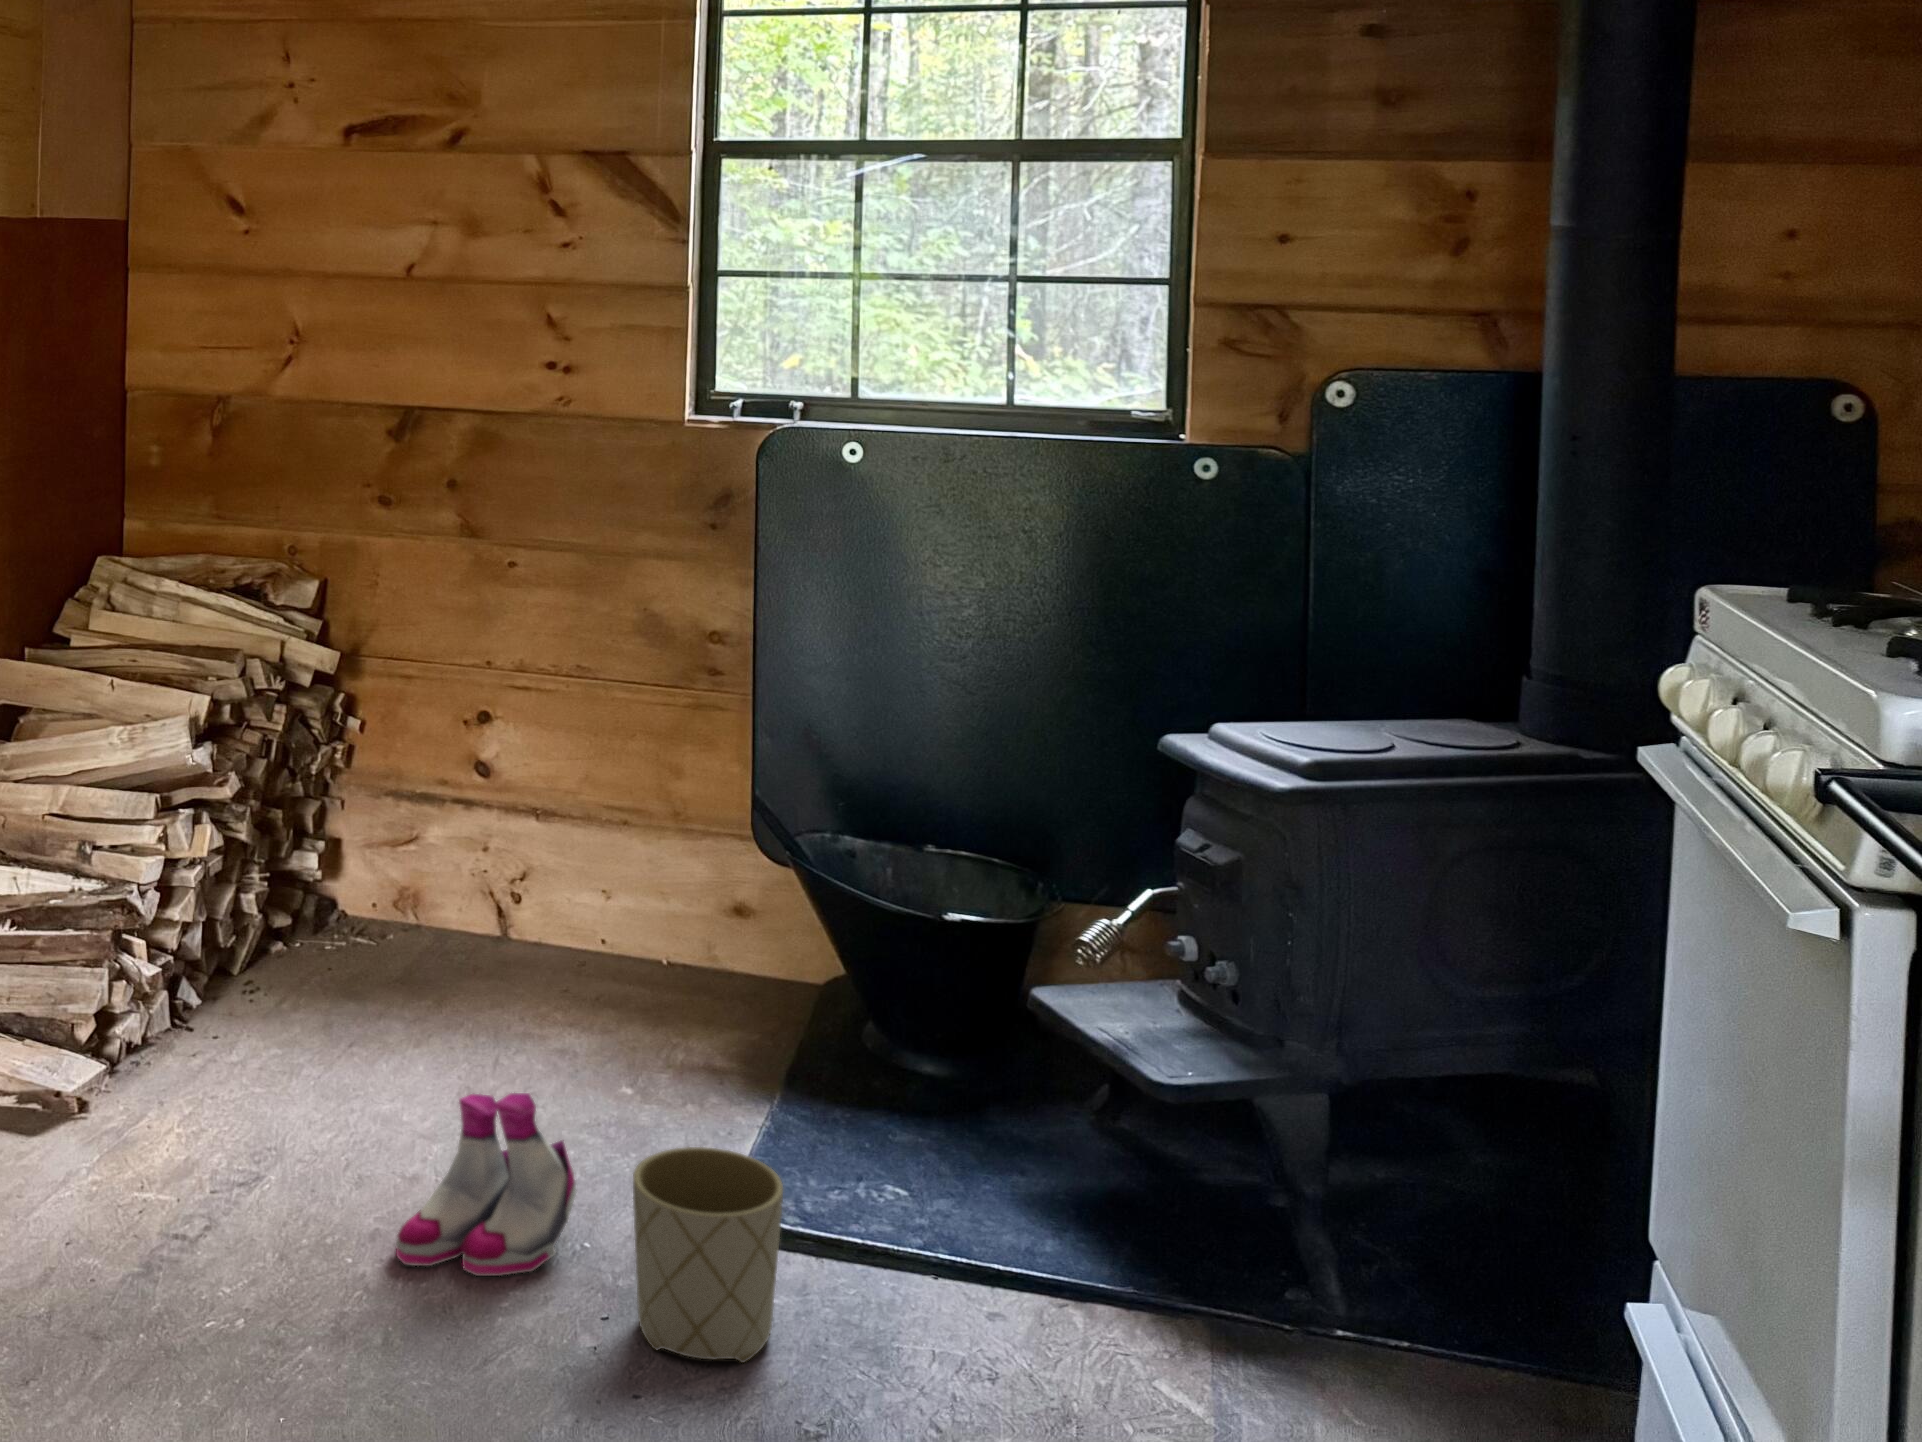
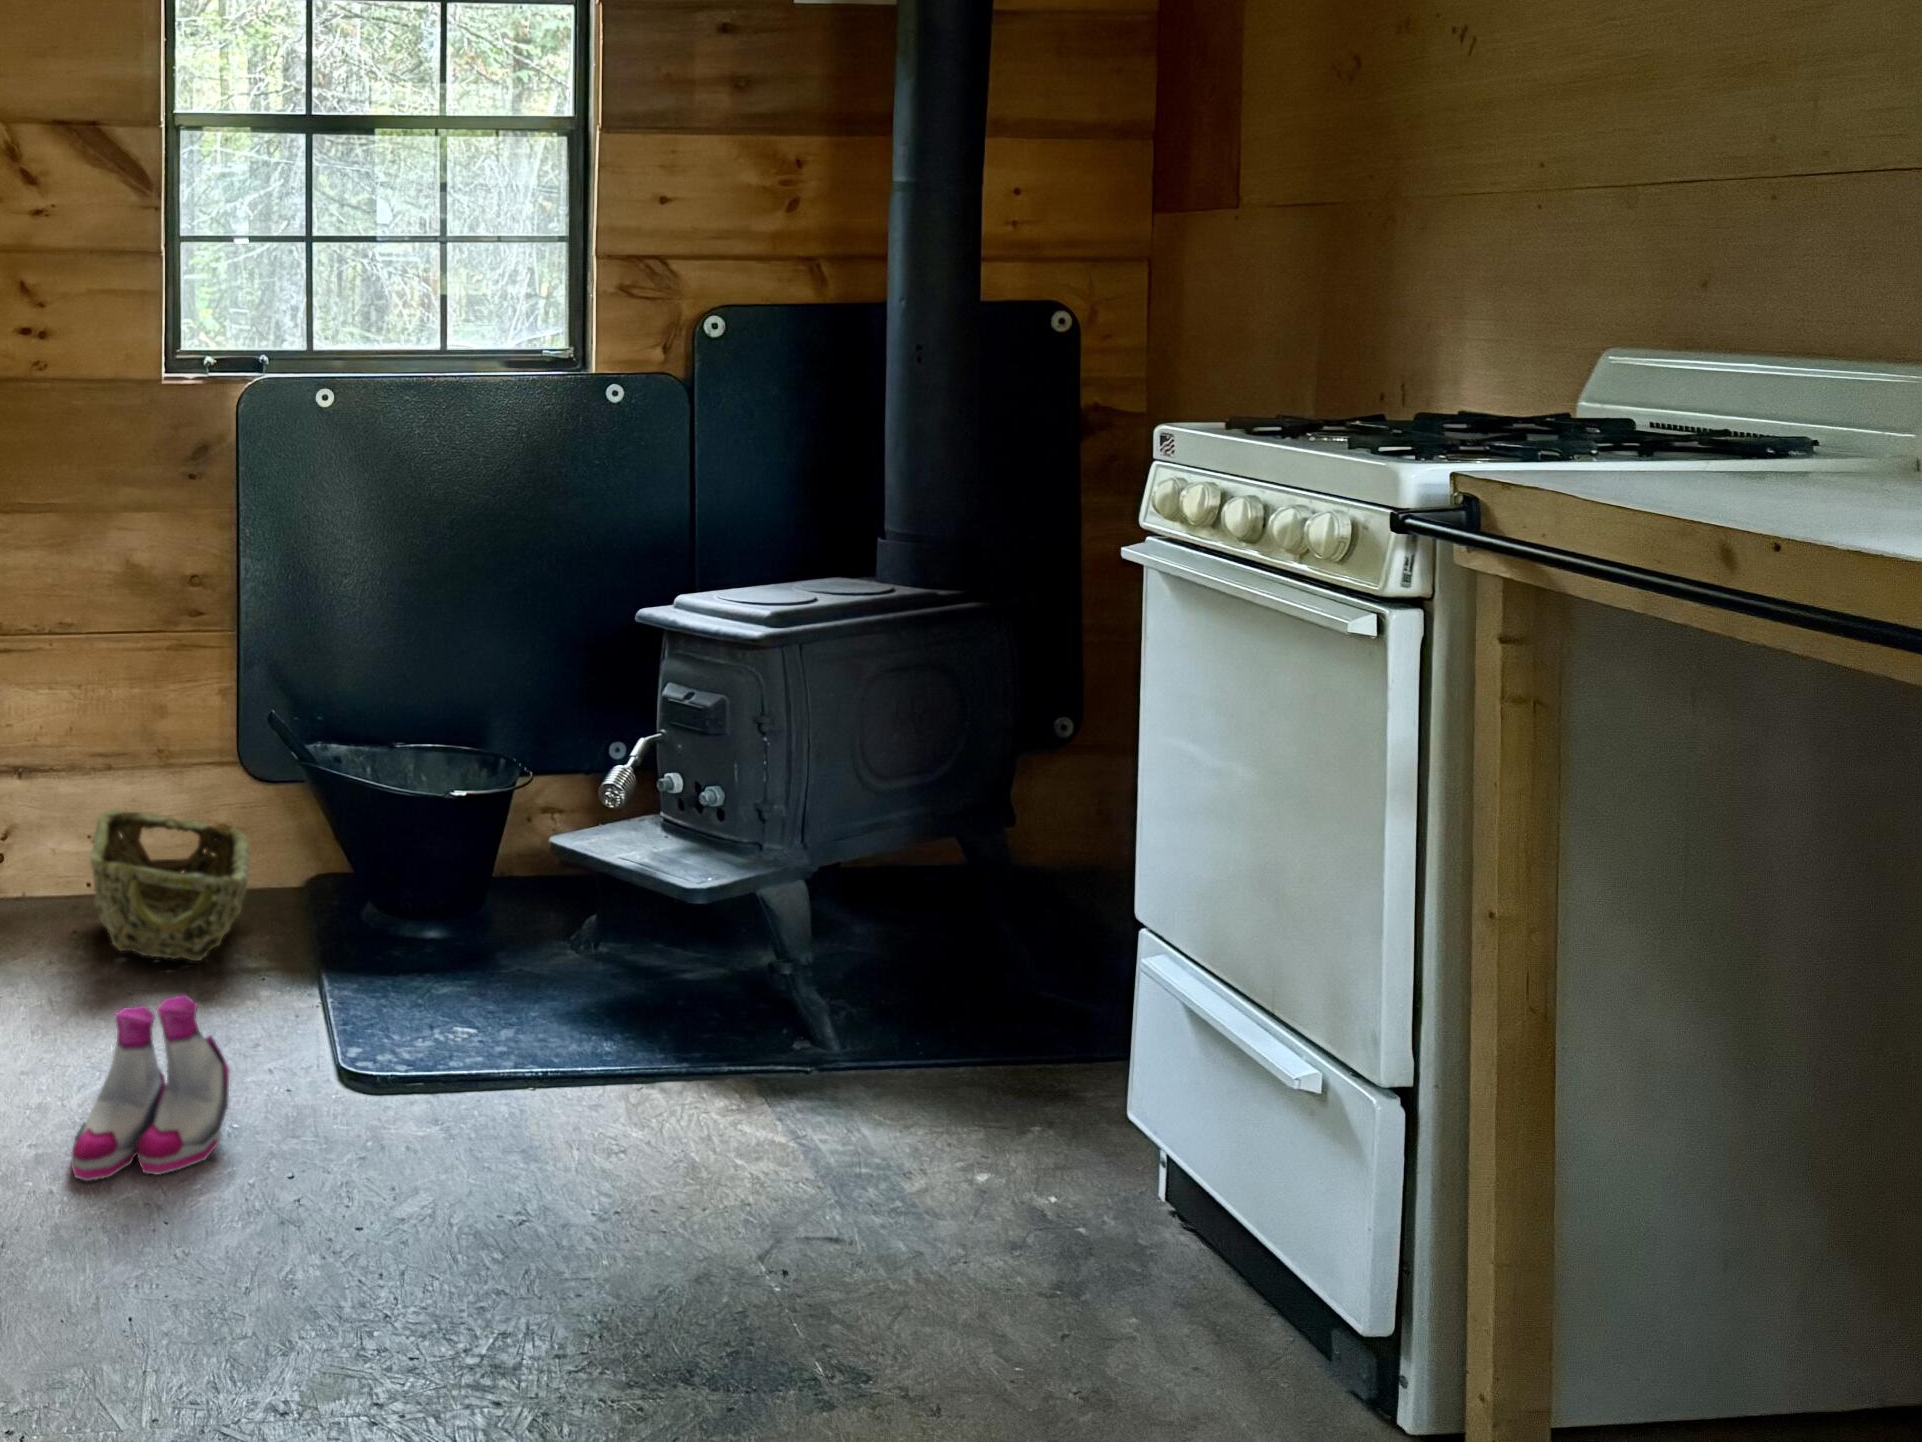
woven basket: none [554,871,755,1049] -> present [90,810,250,961]
planter: present [633,1147,783,1362] -> none [317,1006,453,1194]

